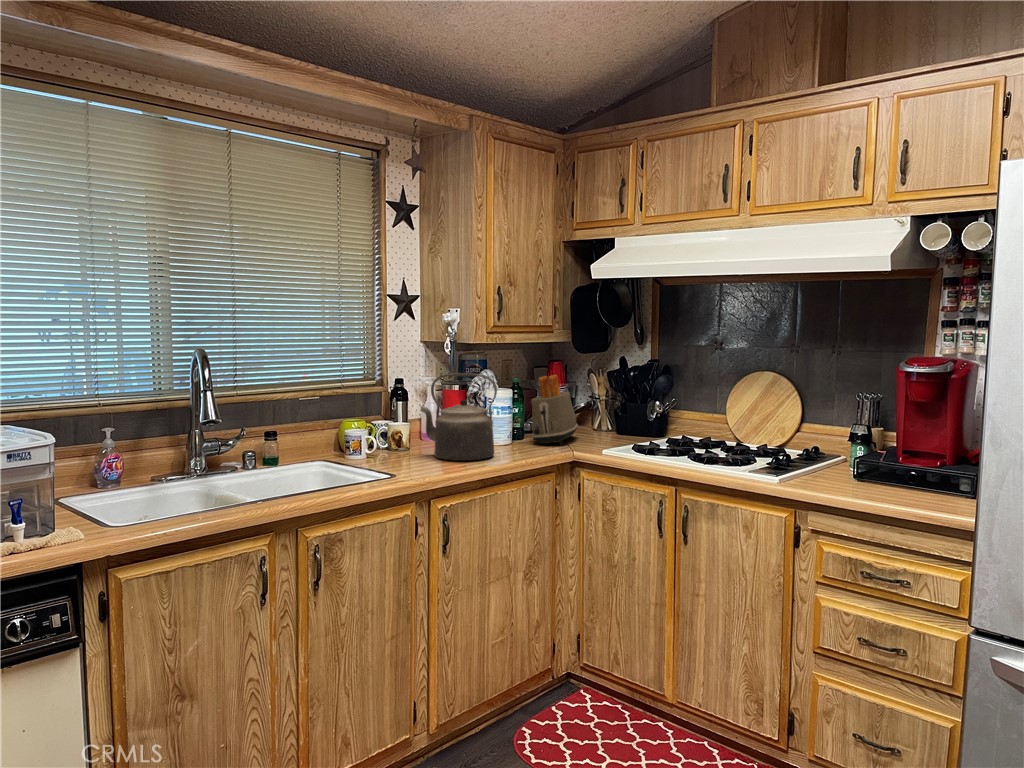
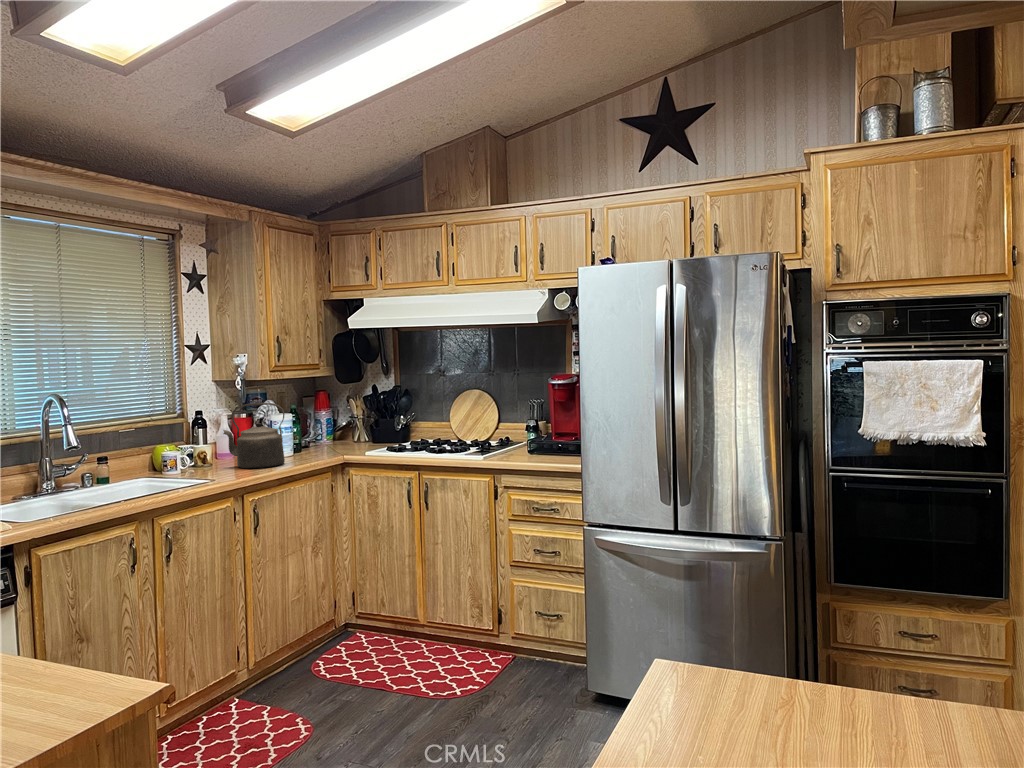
toaster: present [531,375,578,445] -> none [308,401,344,454]

